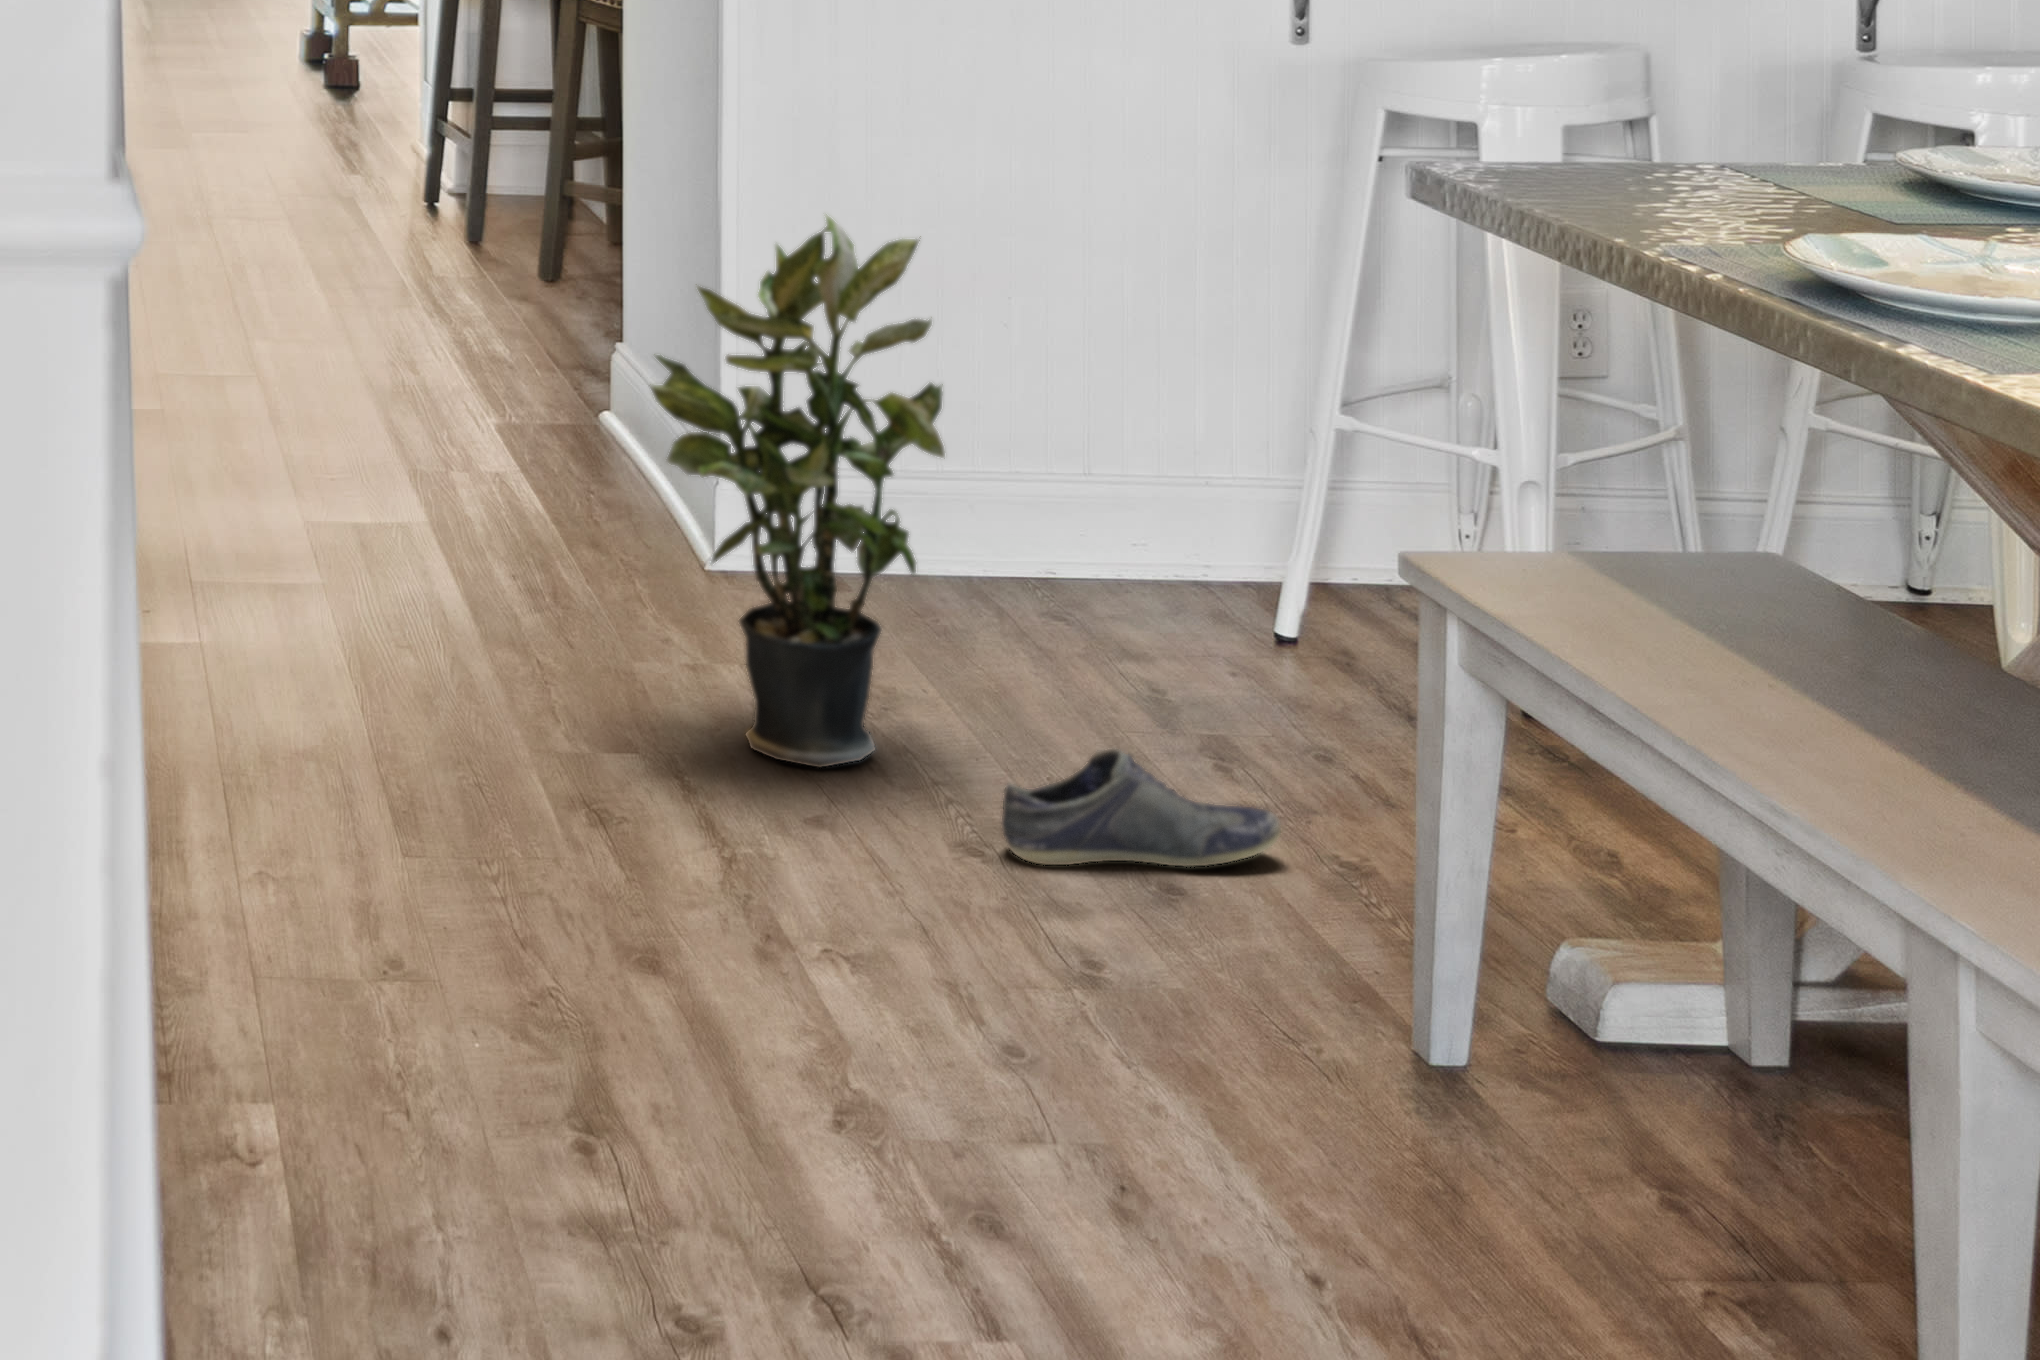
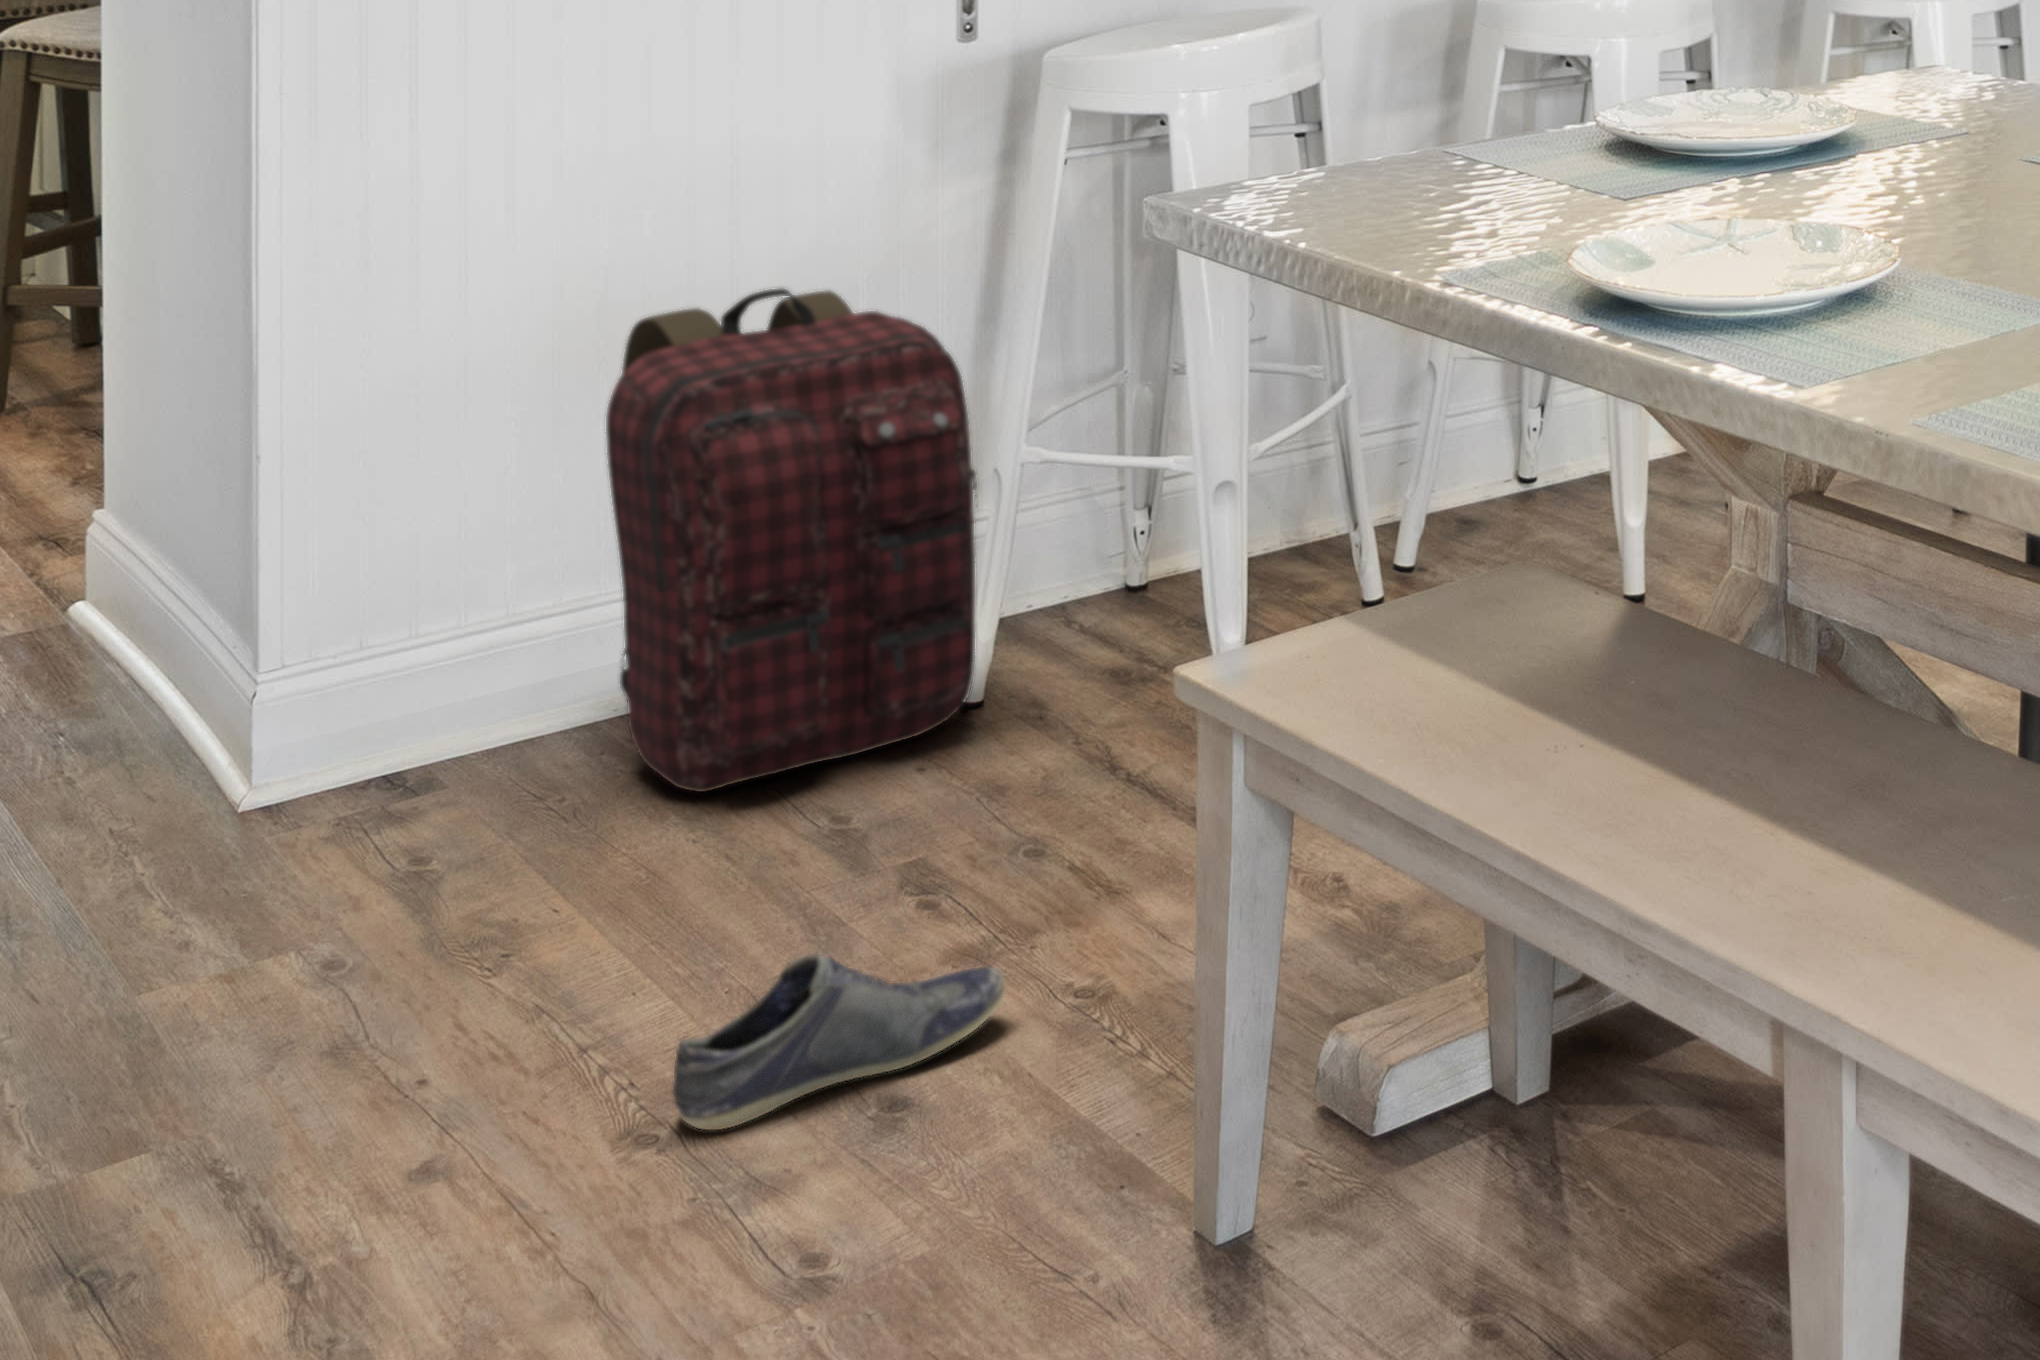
potted plant: present [650,217,945,768] -> none [156,356,584,1083]
backpack: none [980,230,1296,648] -> present [606,289,976,792]

